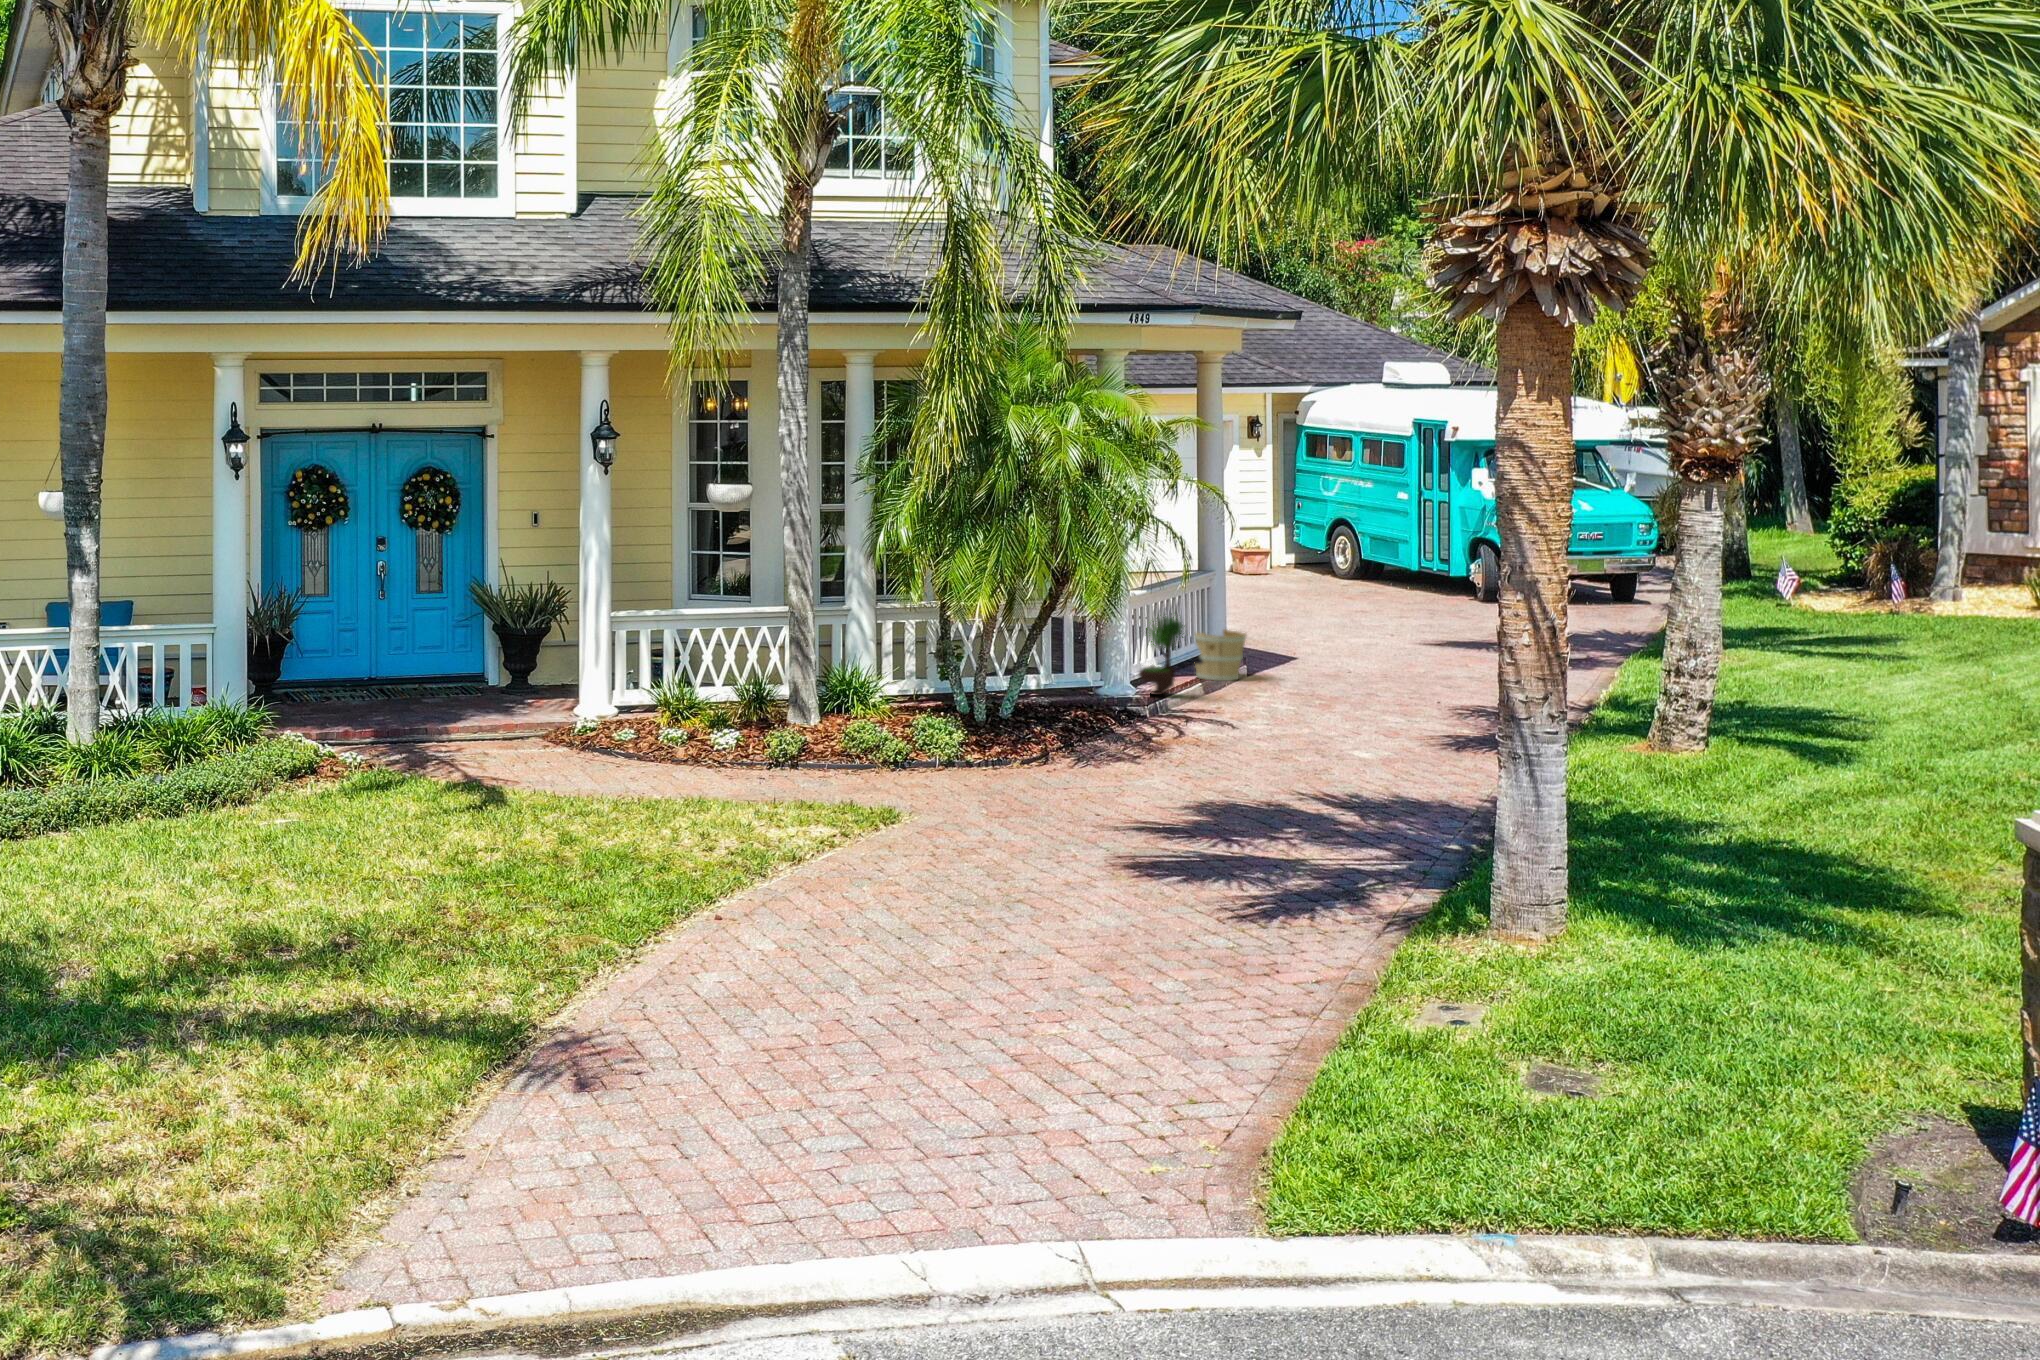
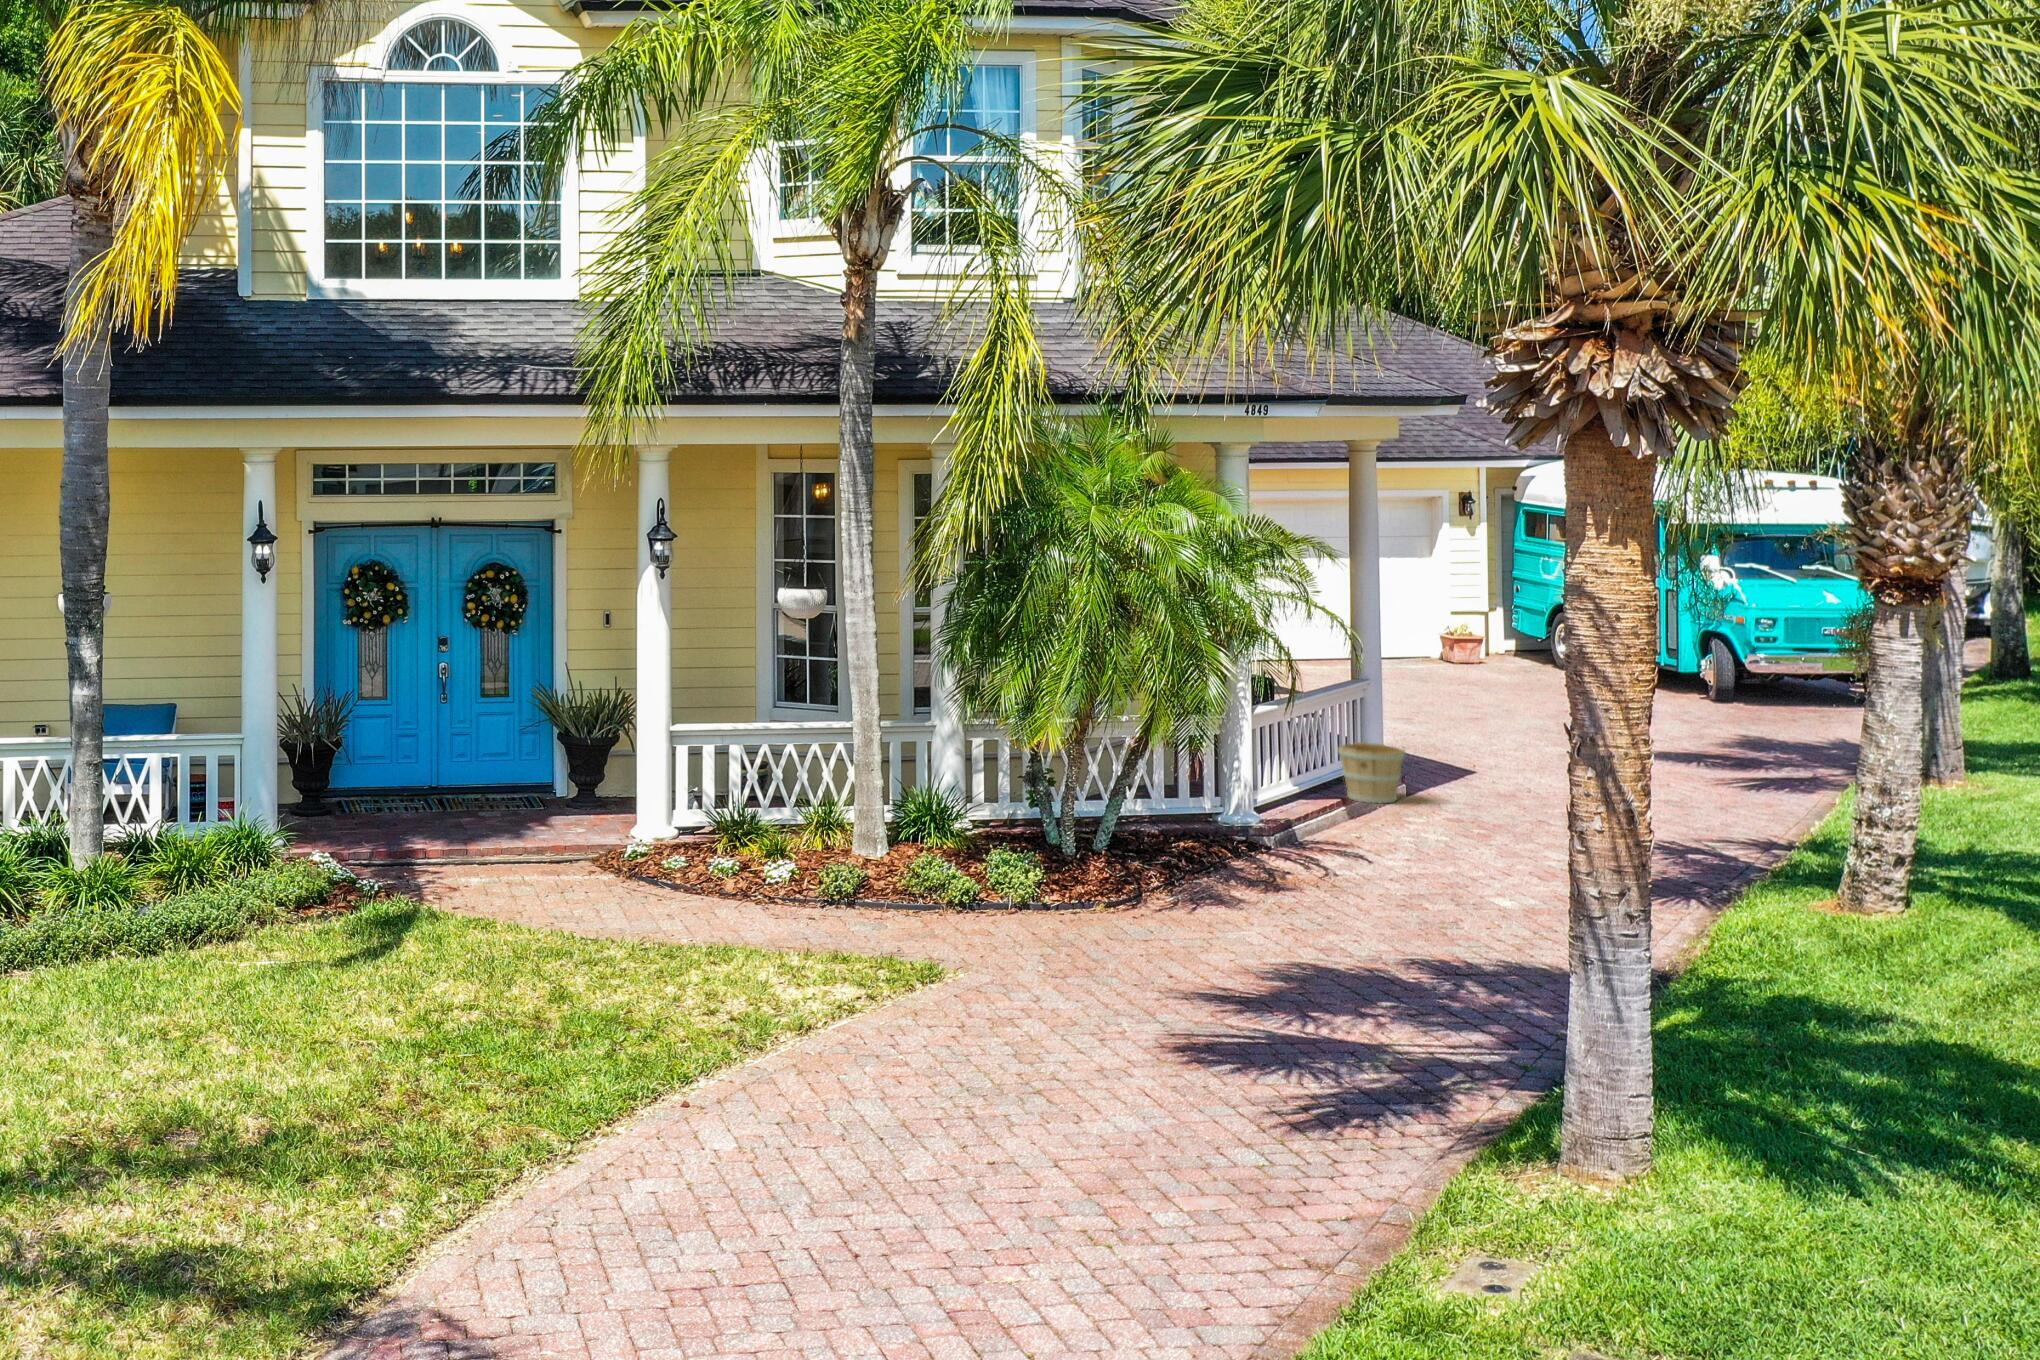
potted tree: present [1139,615,1185,695] -> none [1268,724,1327,821]

